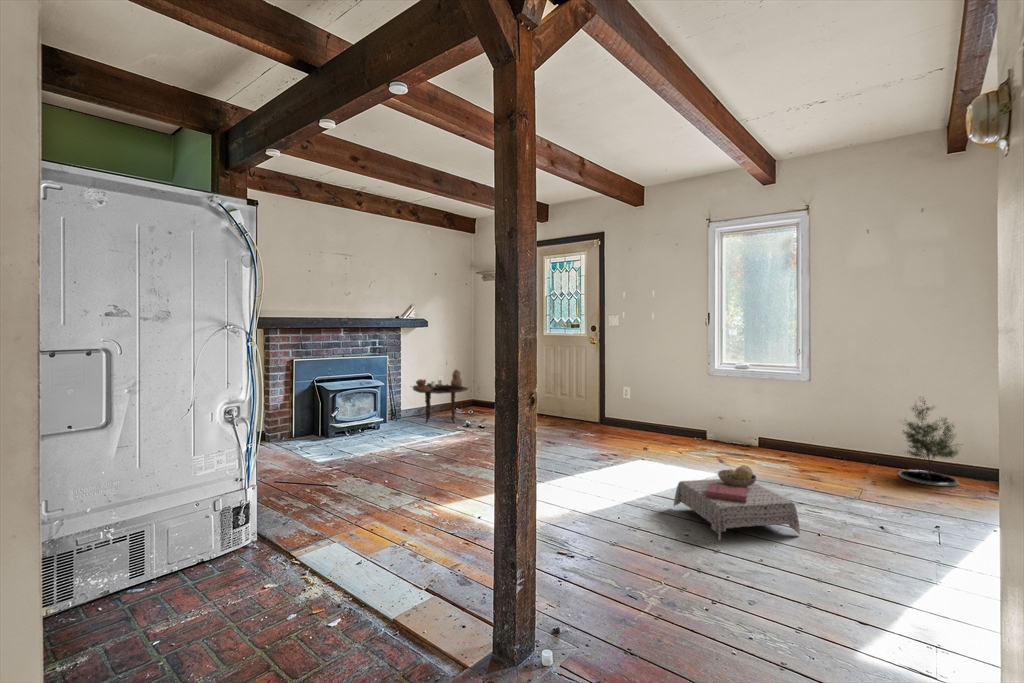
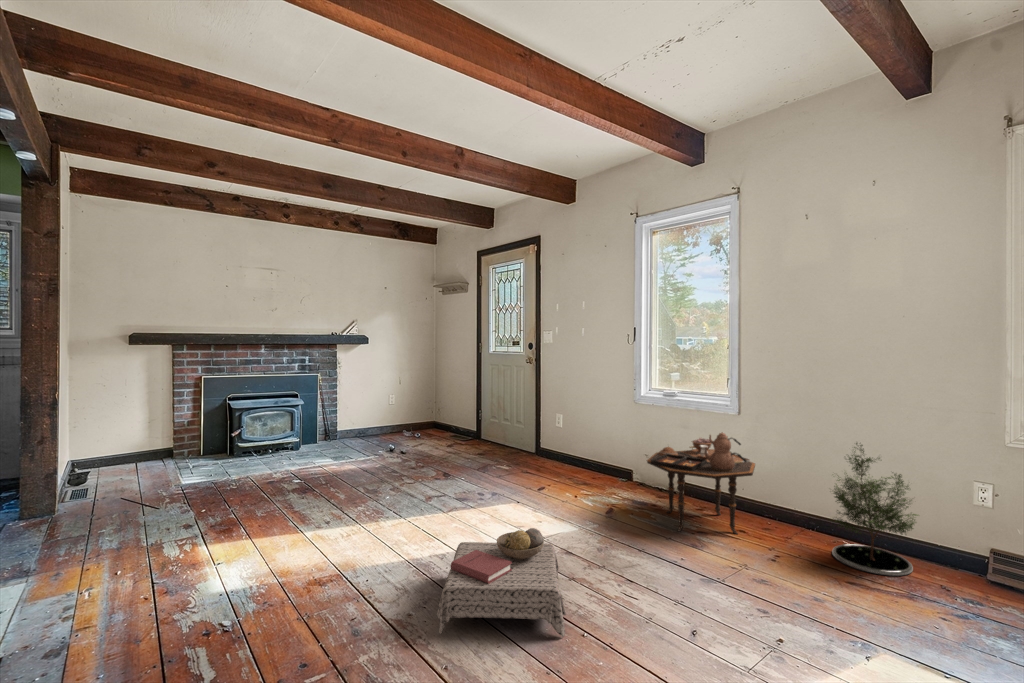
side table: present [412,370,468,423] -> present [647,432,755,534]

